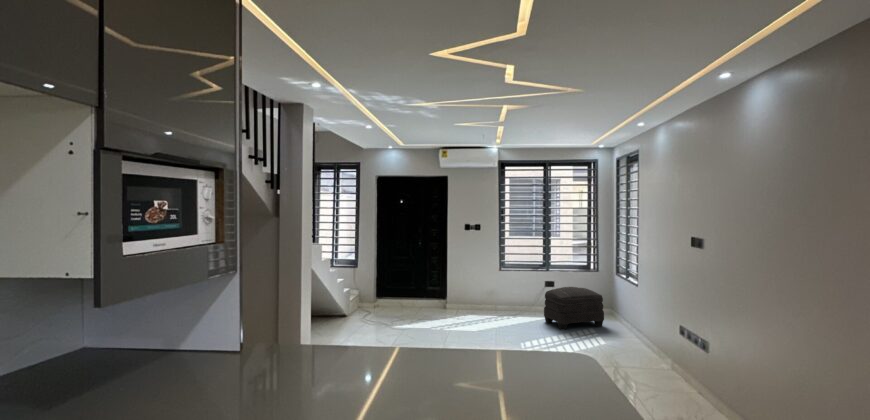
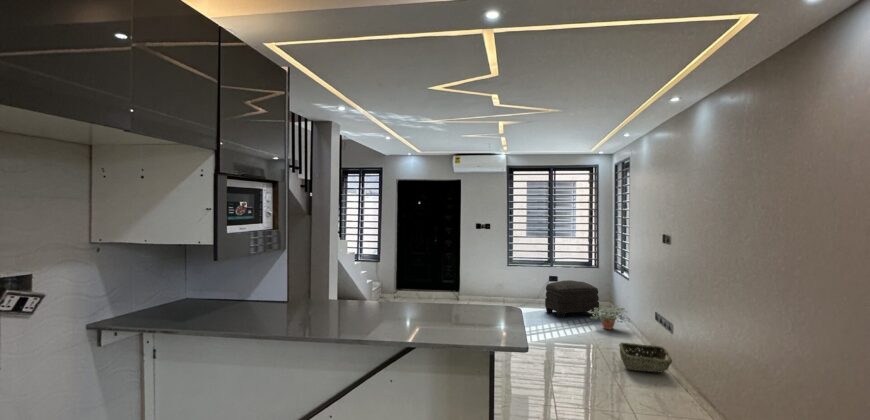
potted plant: none [594,315,643,342] -> present [589,305,627,329]
woven basket: none [644,363,710,399] -> present [619,343,672,372]

